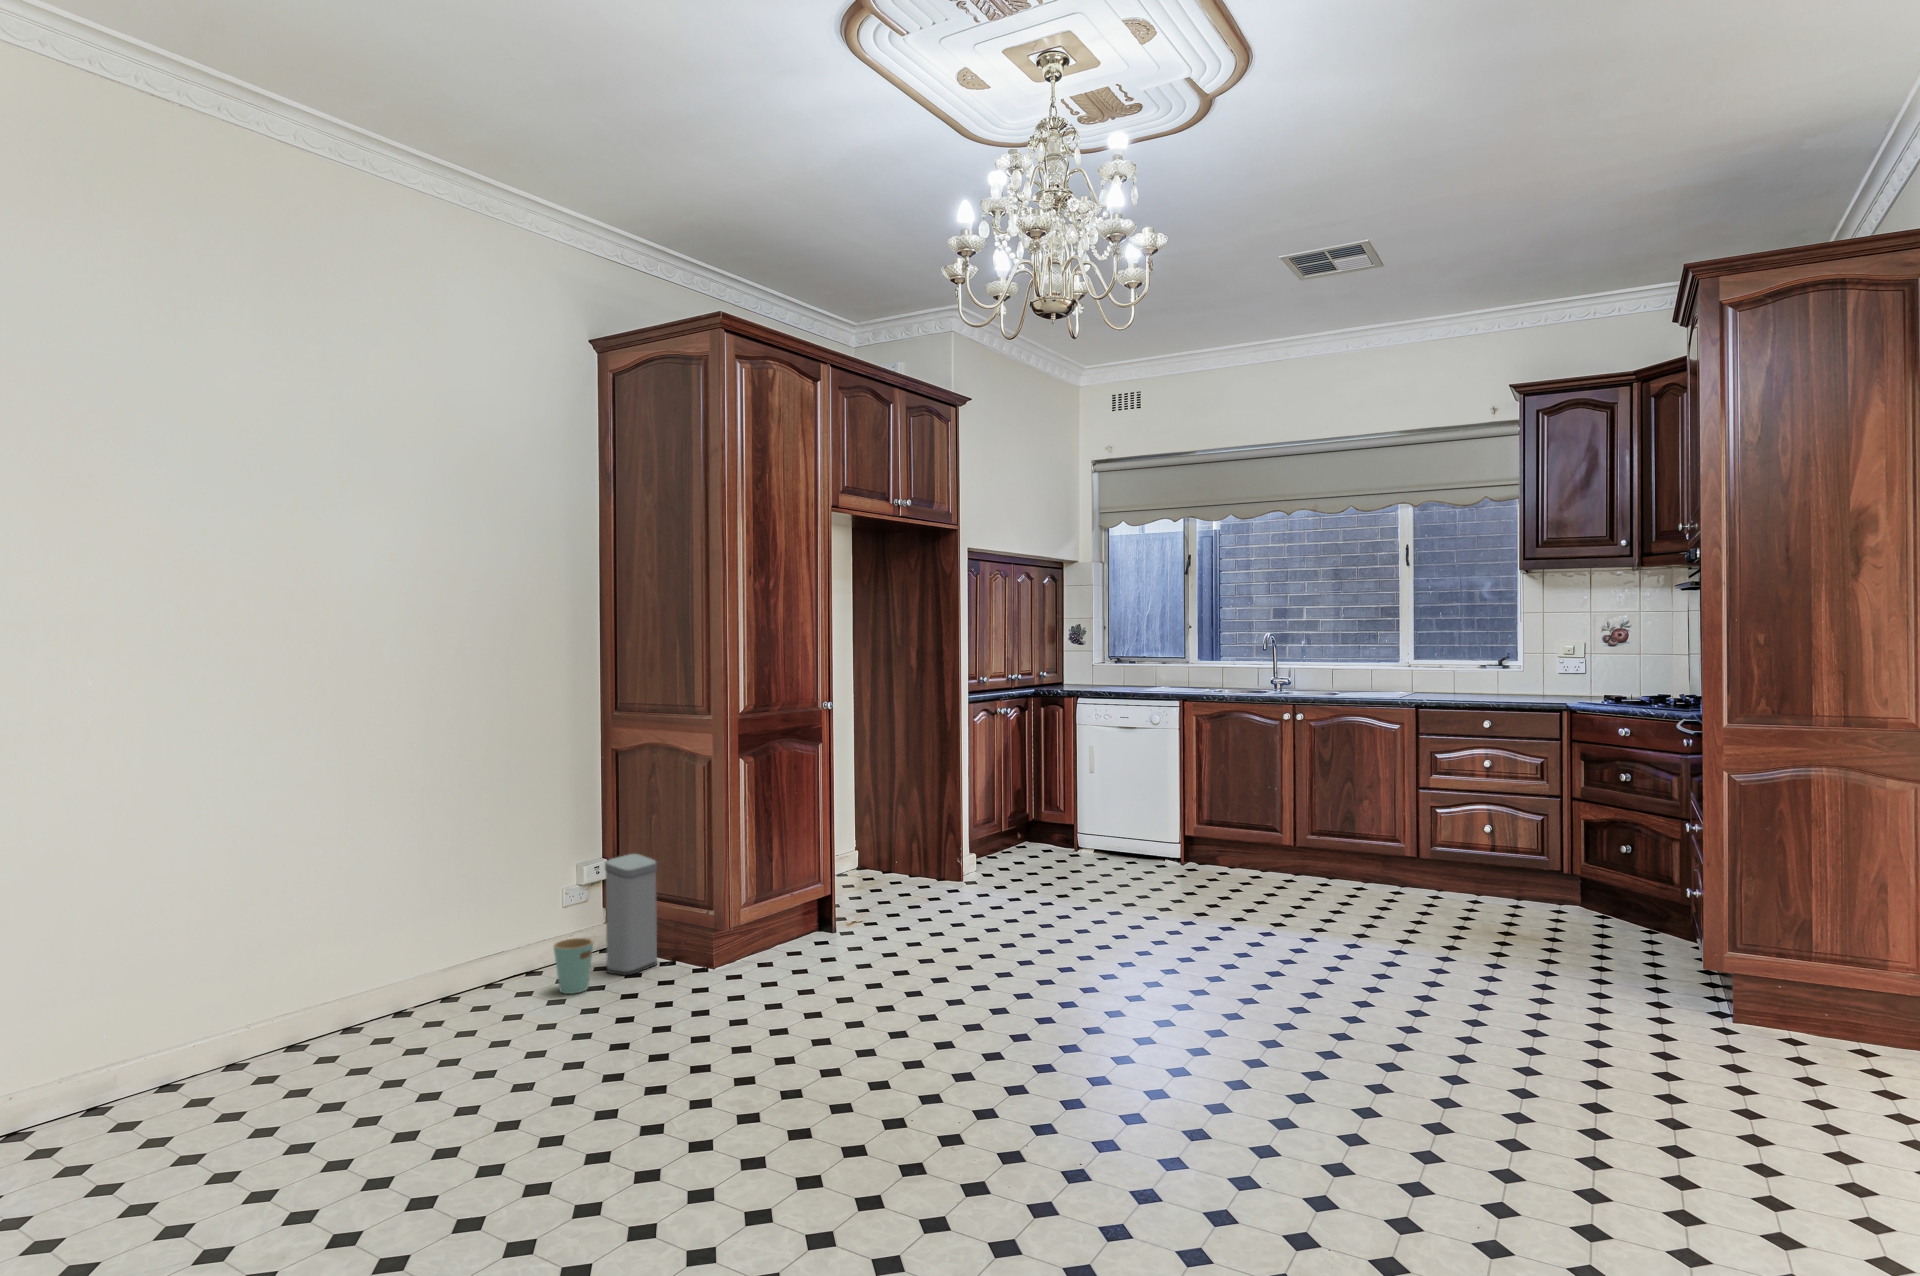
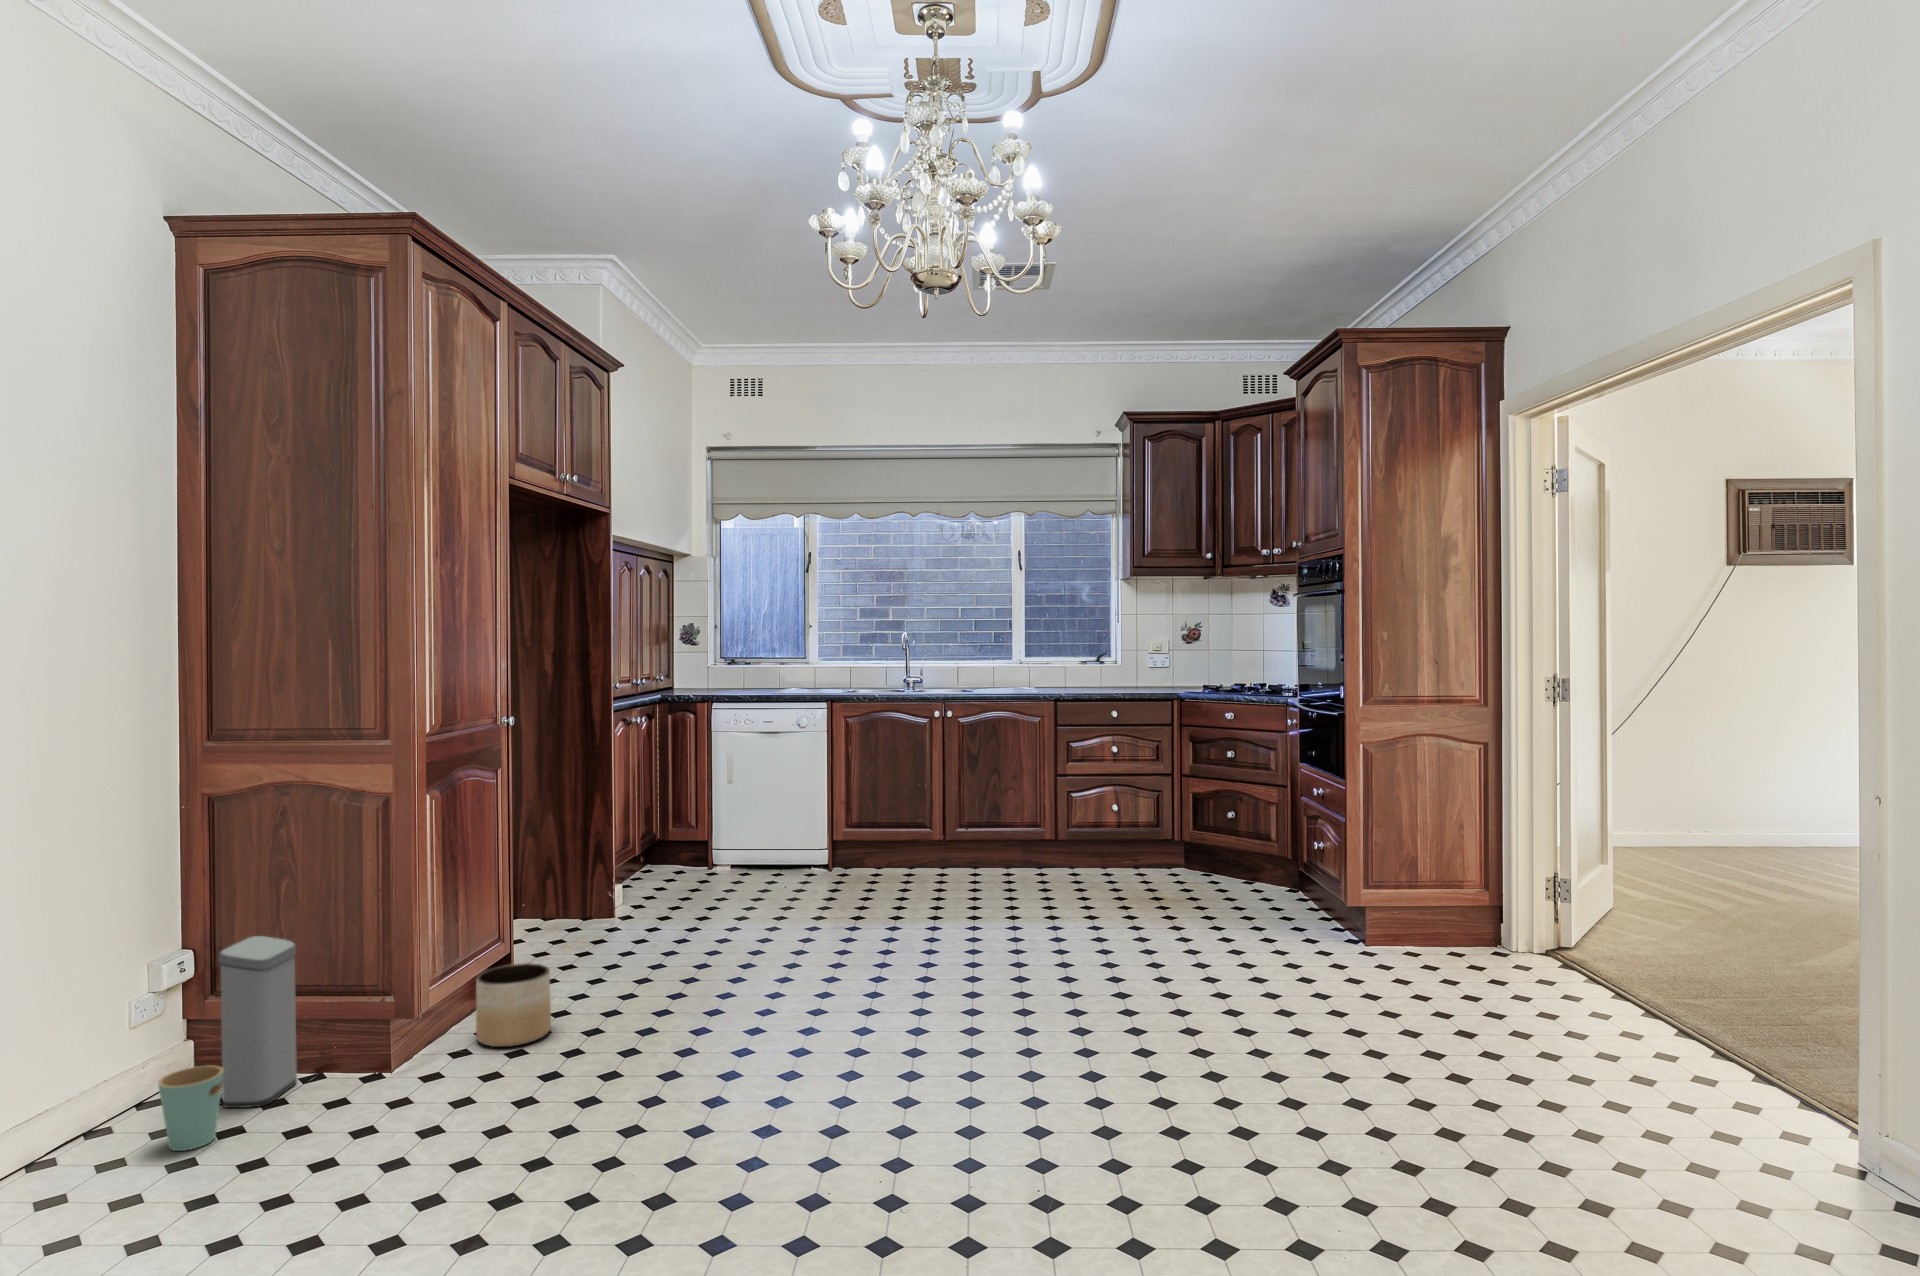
planter: none [783,902,839,965] -> present [476,963,551,1047]

